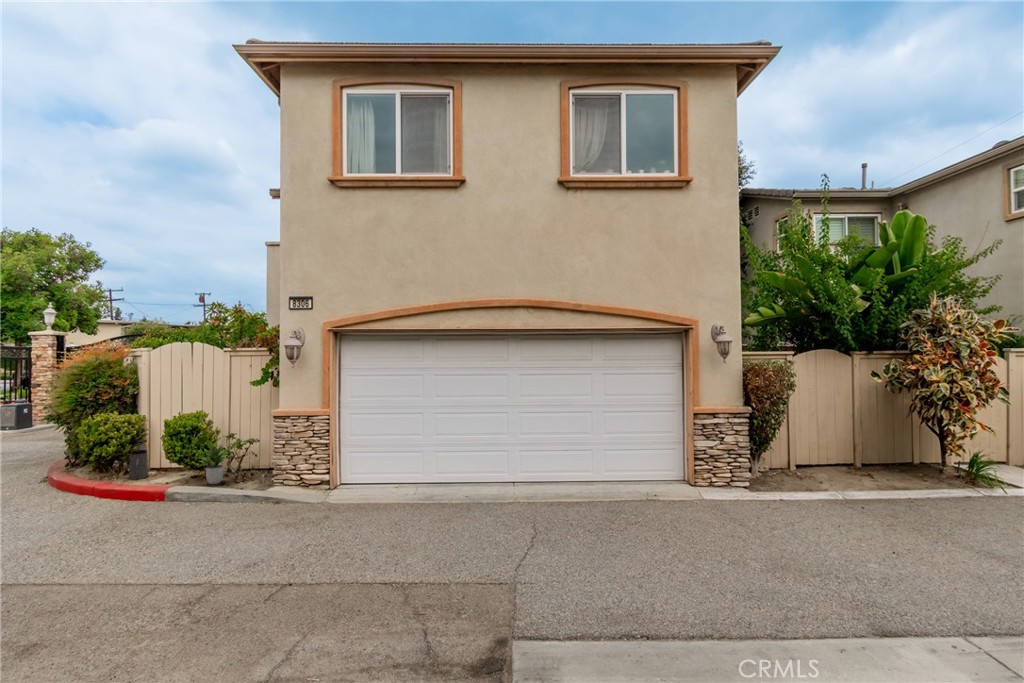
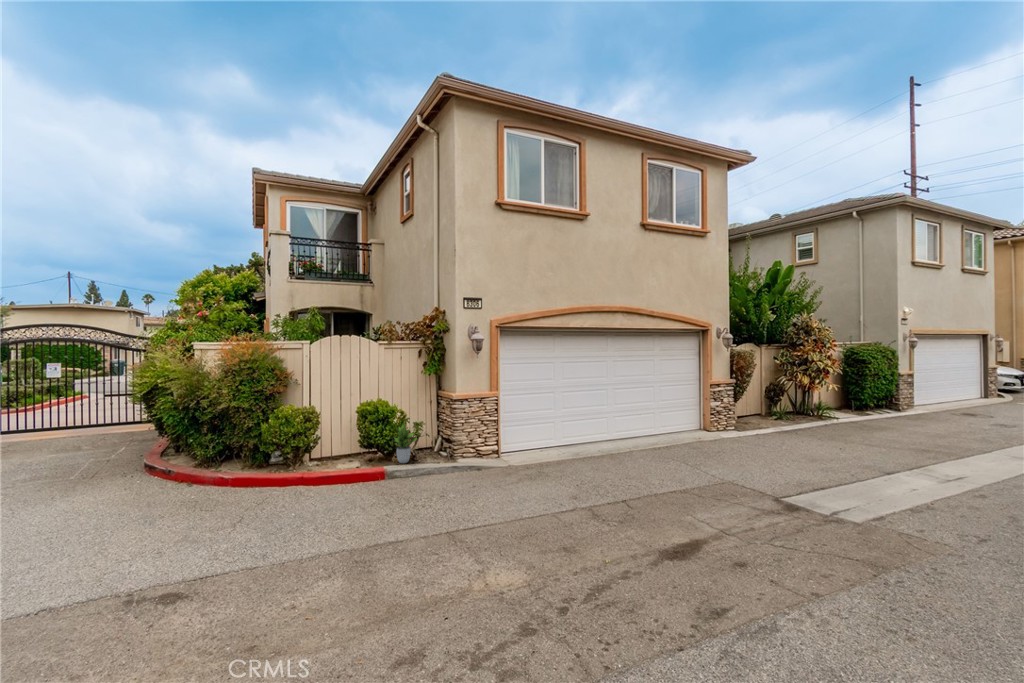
watering can: present [128,444,149,480] -> none [304,433,329,468]

